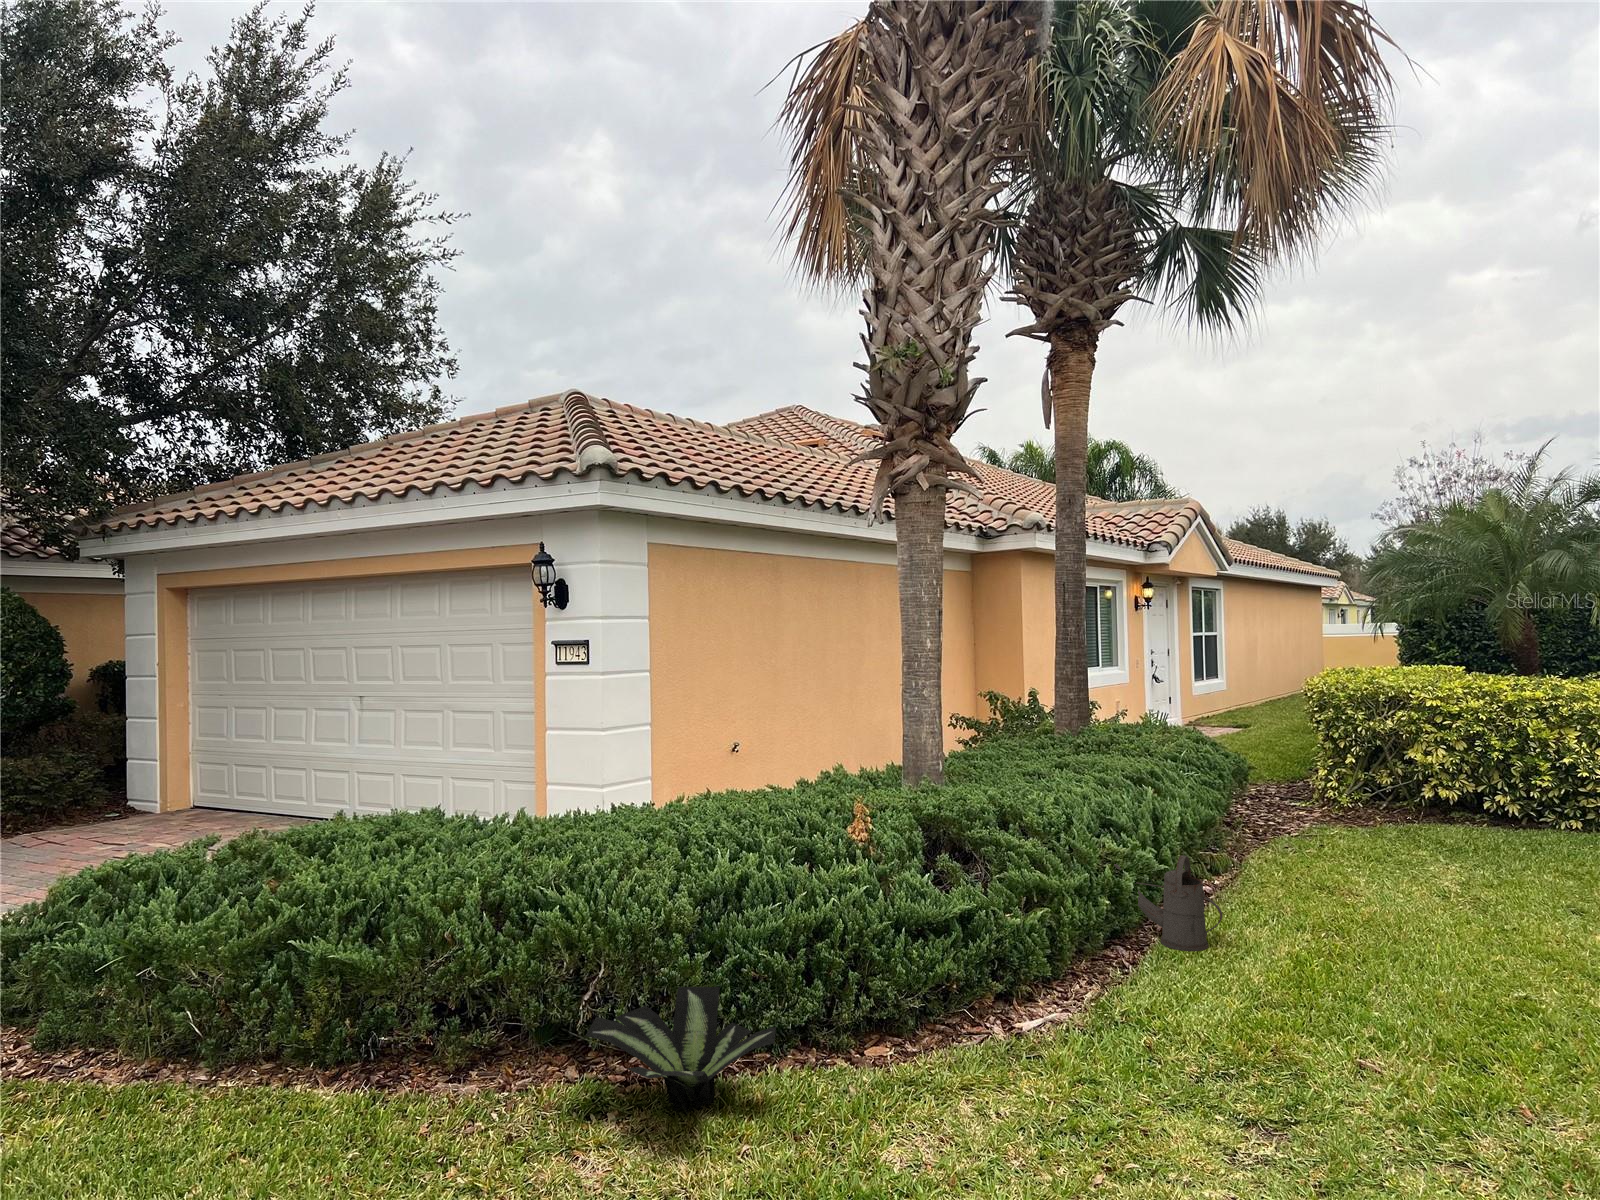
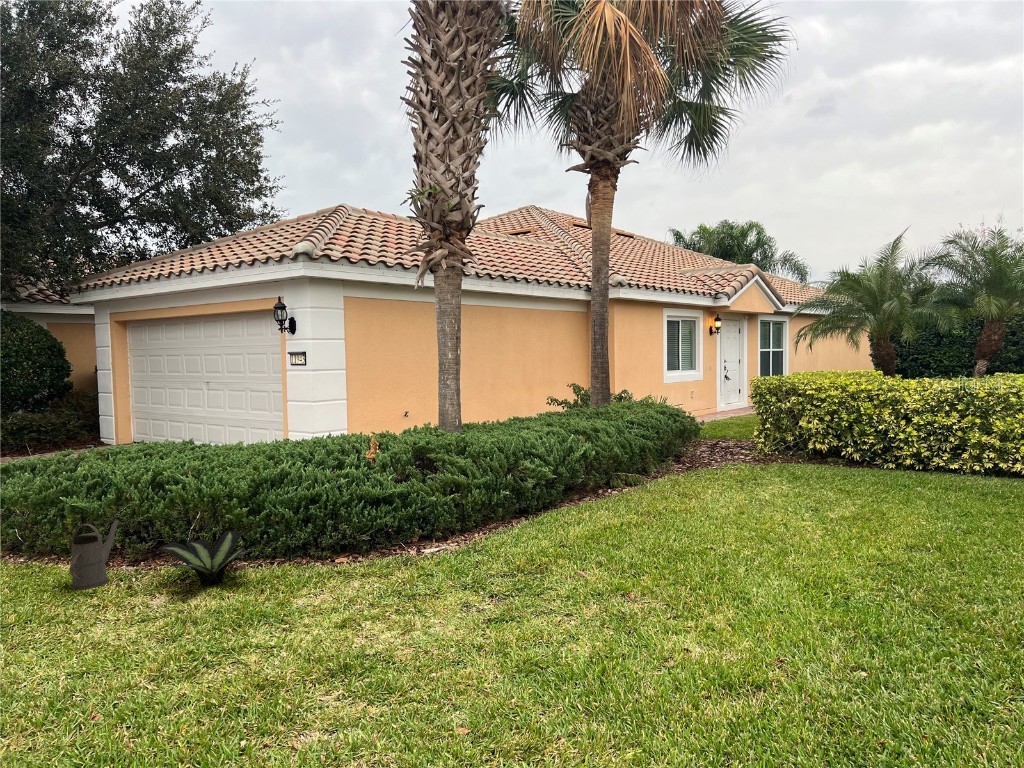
watering can: present [1114,855,1222,951] -> present [70,520,119,590]

